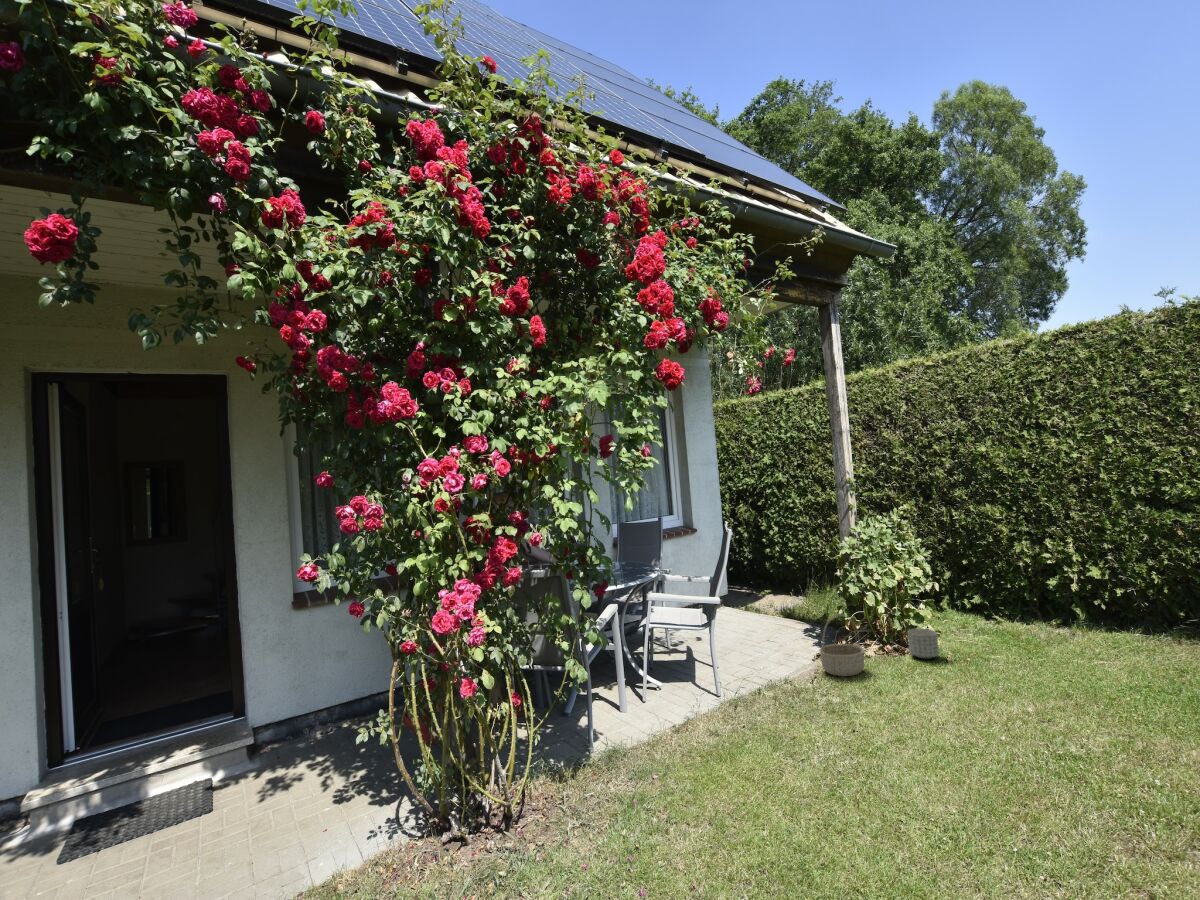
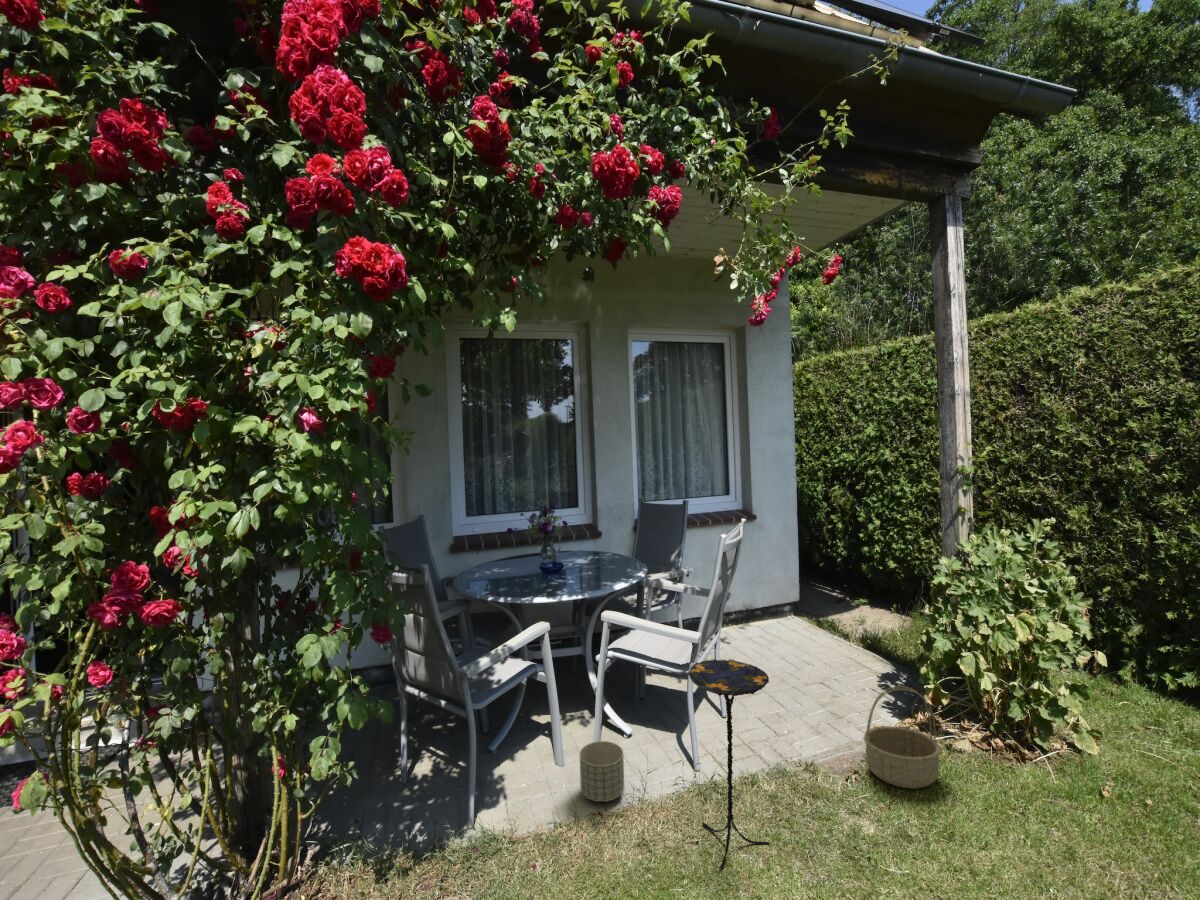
side table: none [733,601,788,724] -> present [688,659,769,869]
planter: present [908,629,939,659] -> present [580,741,624,802]

